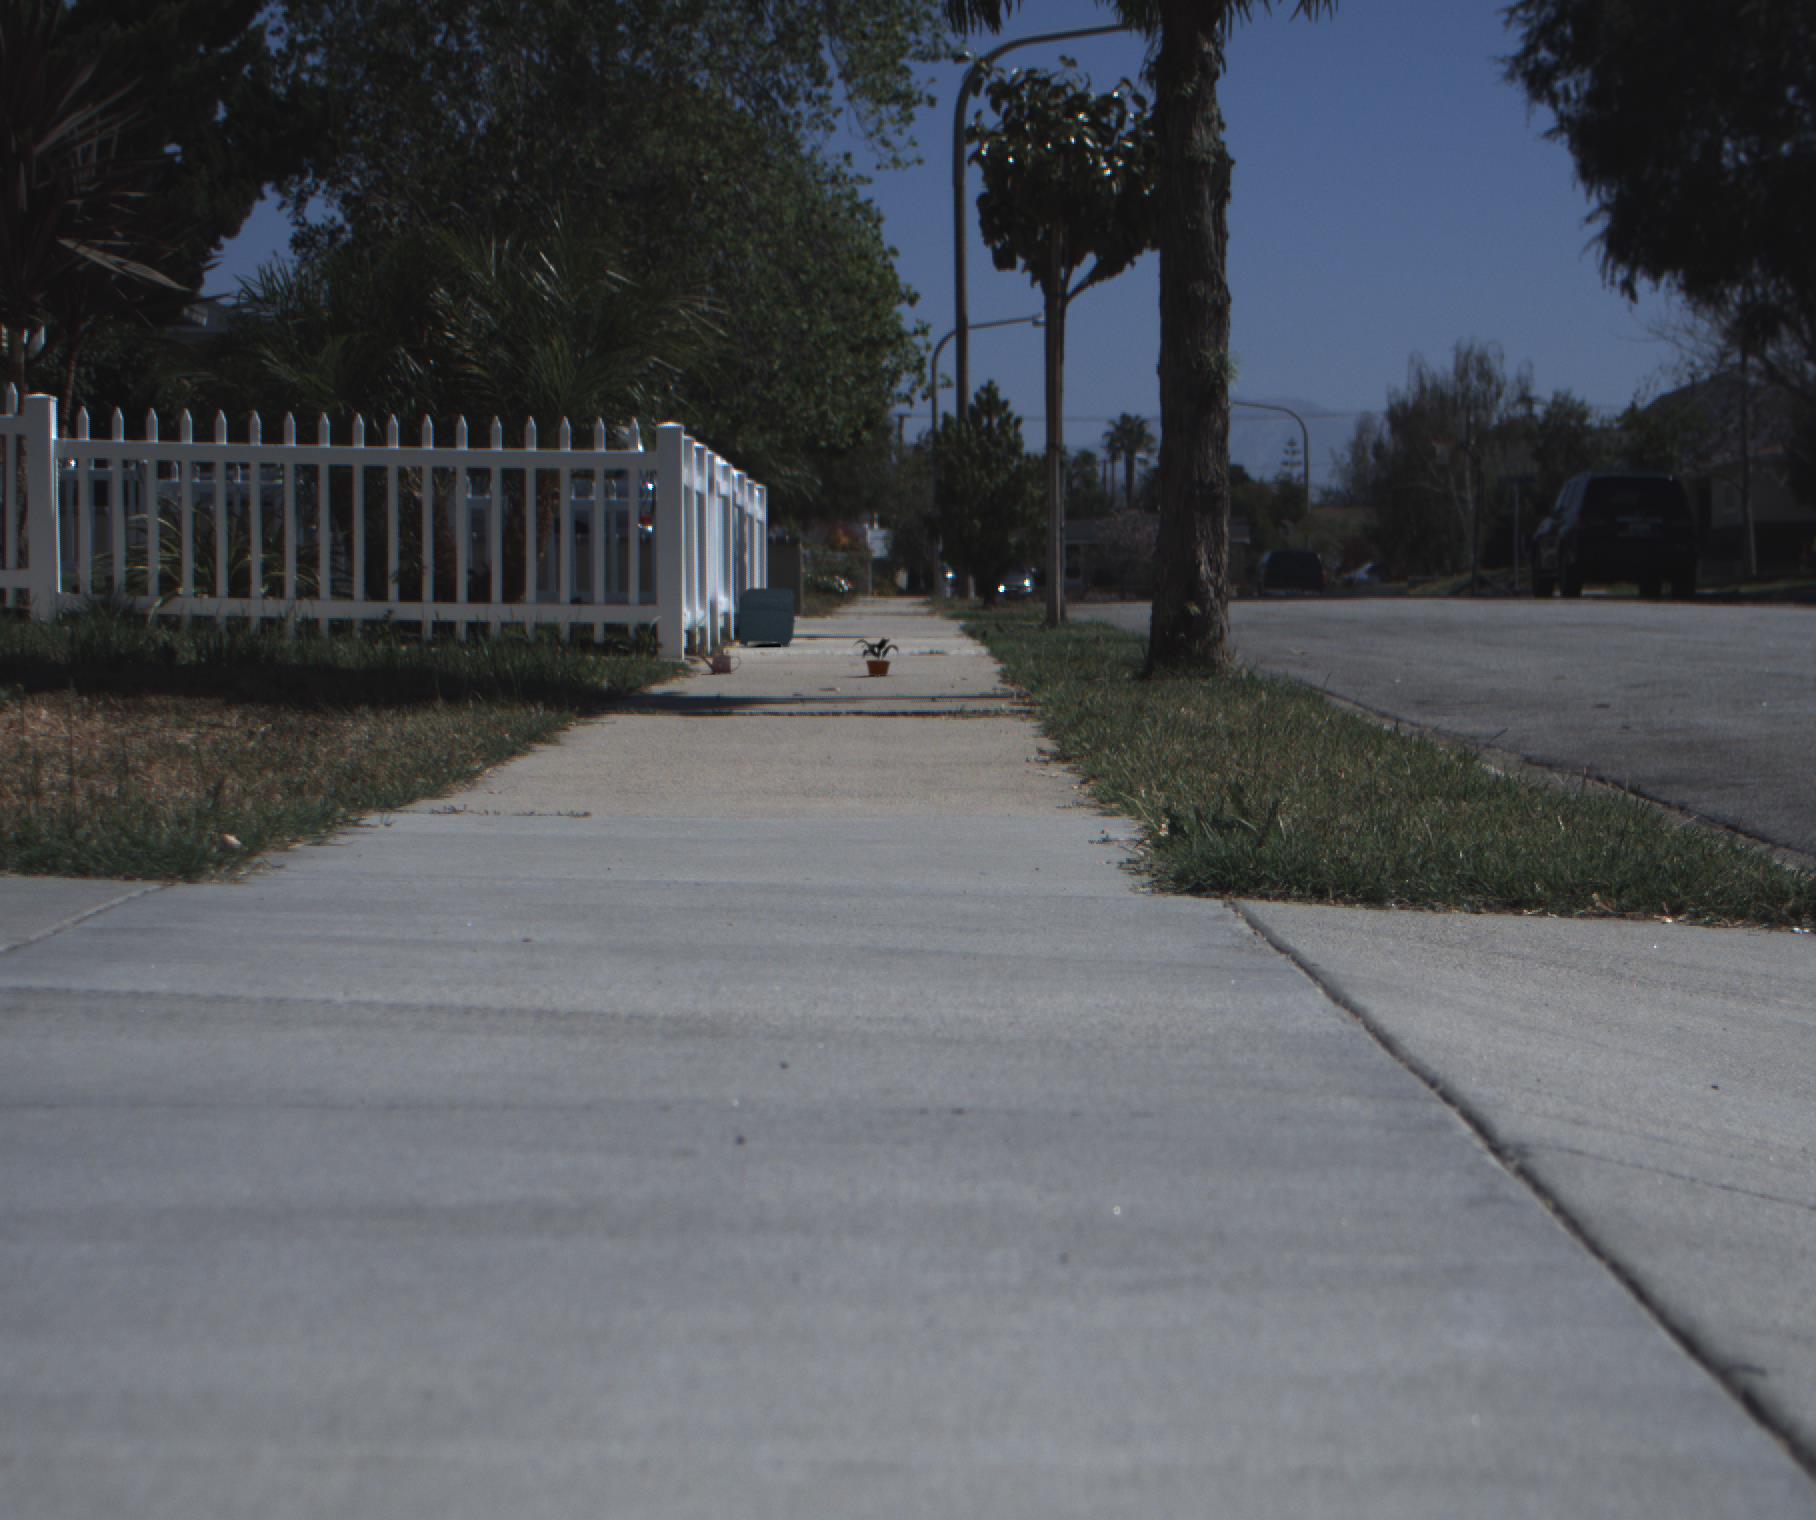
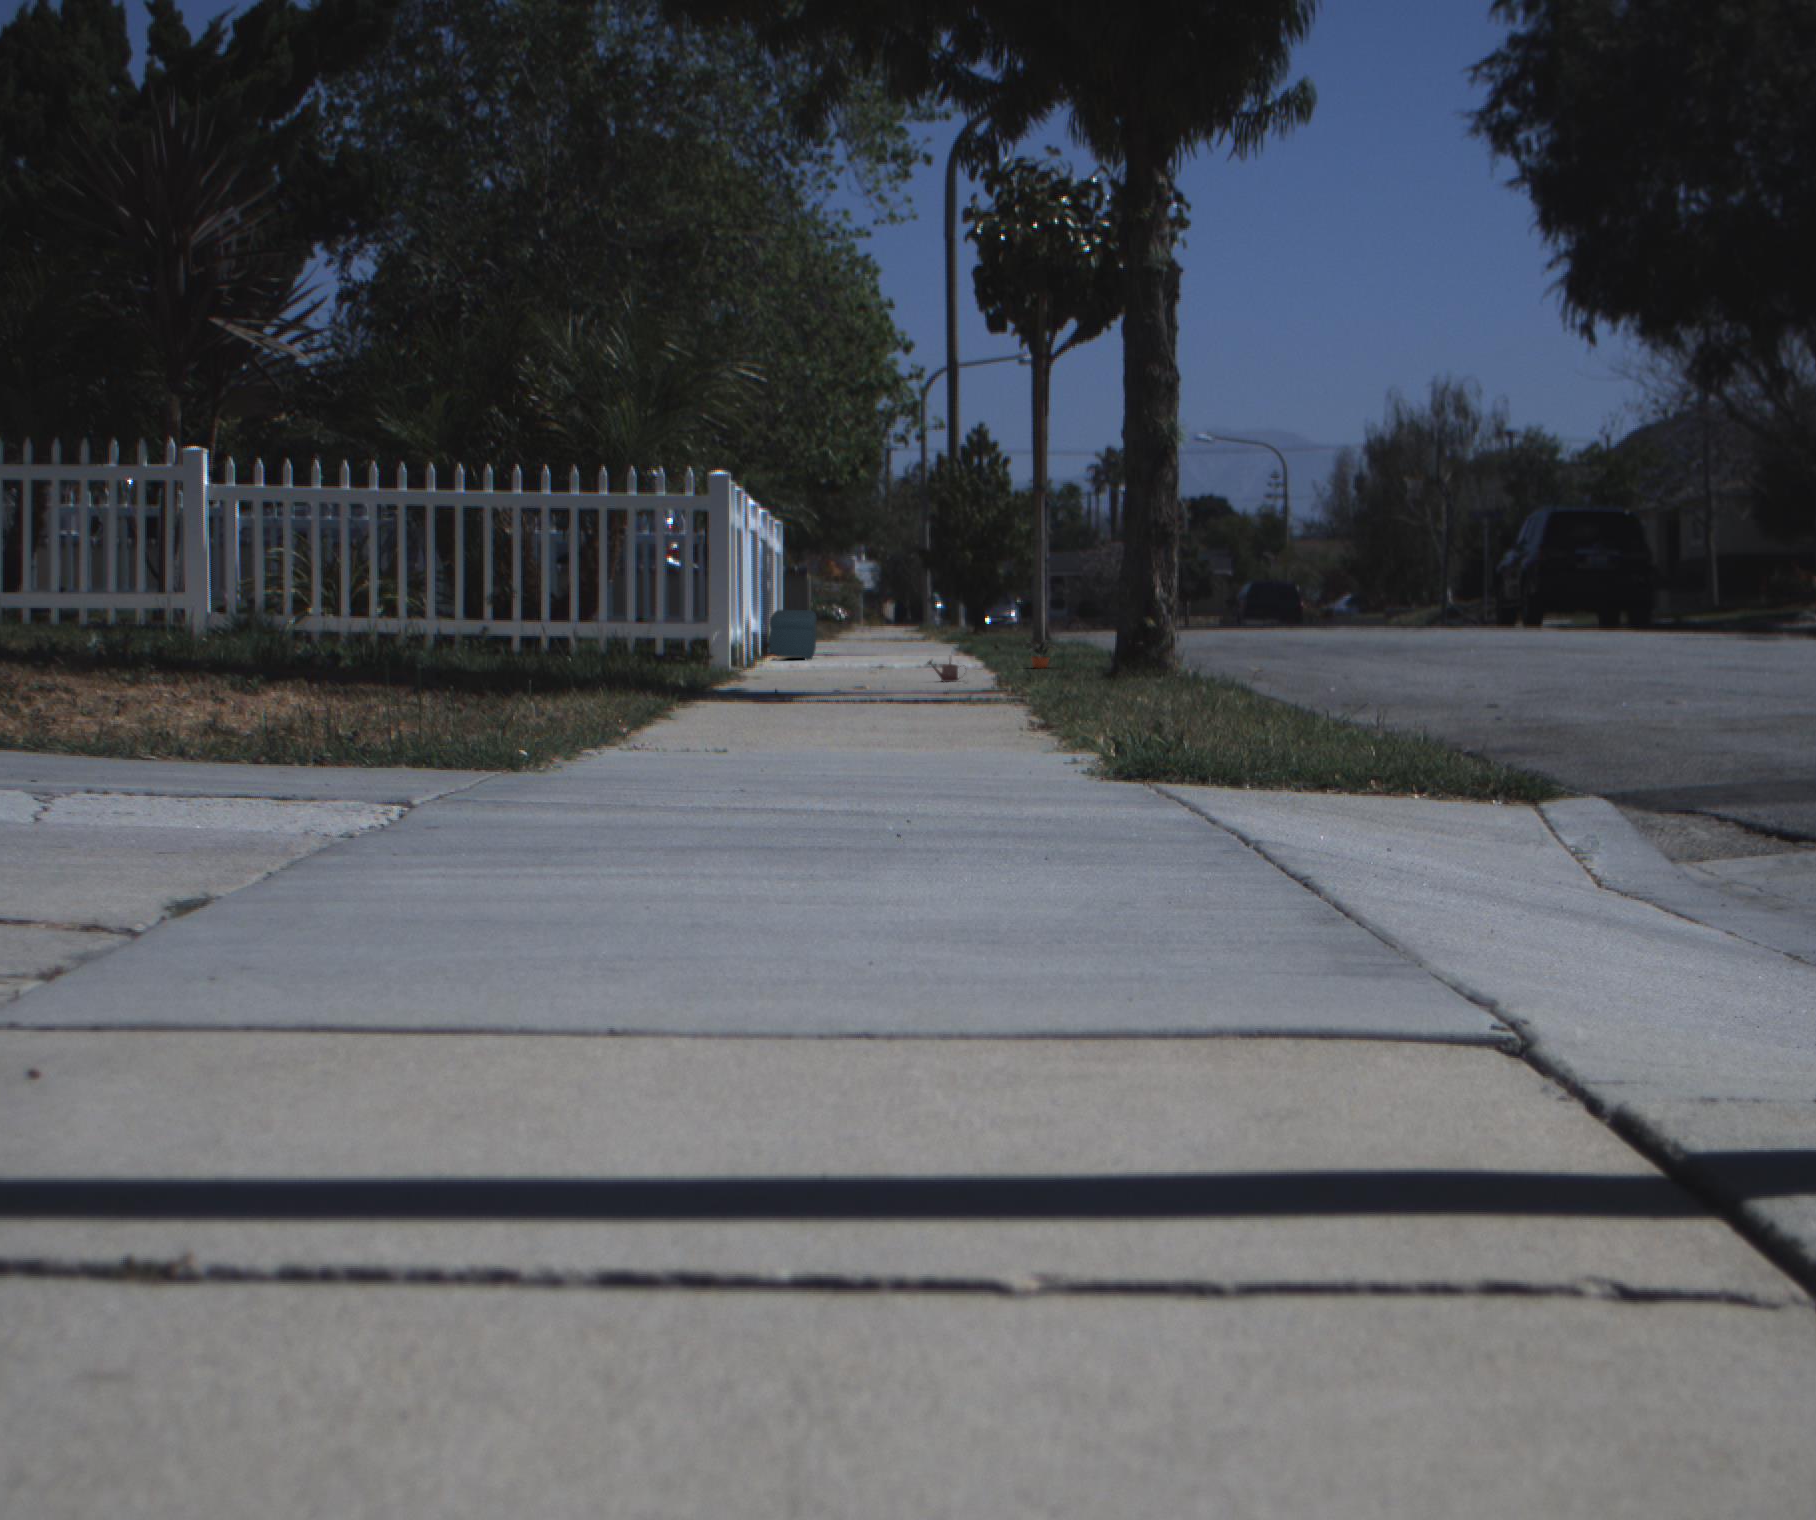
potted plant: present [856,638,898,676] -> present [1025,640,1056,668]
watering can: present [696,645,737,674] -> present [927,657,966,682]

